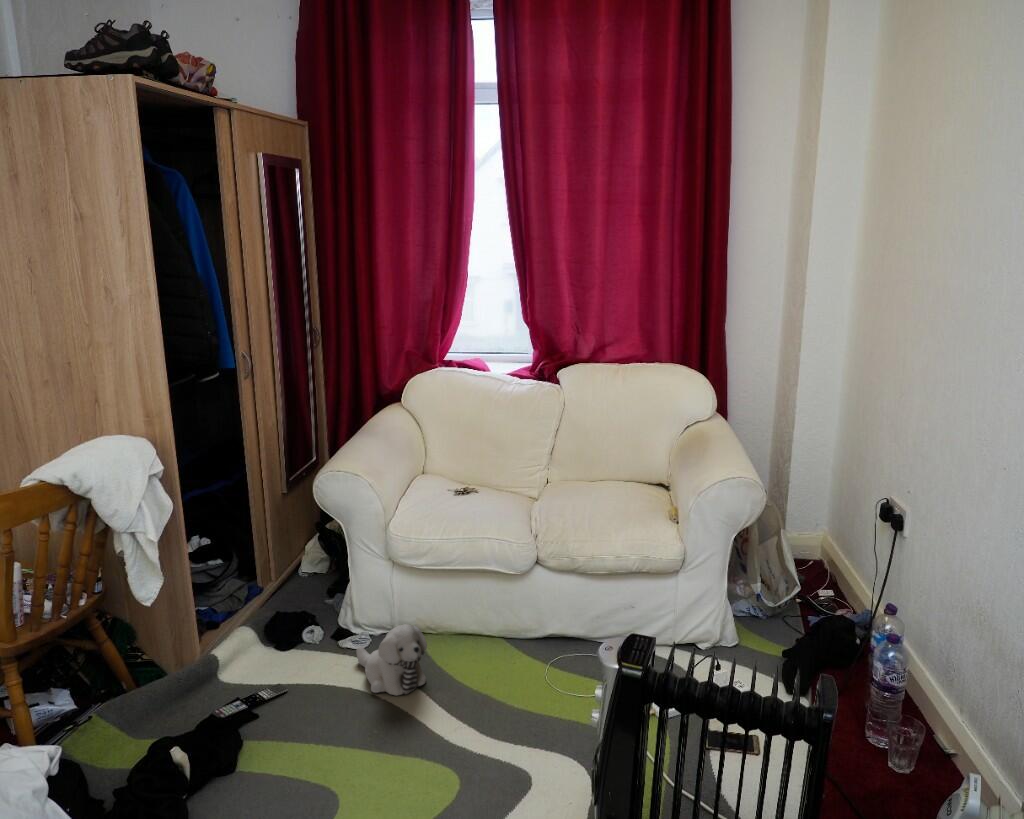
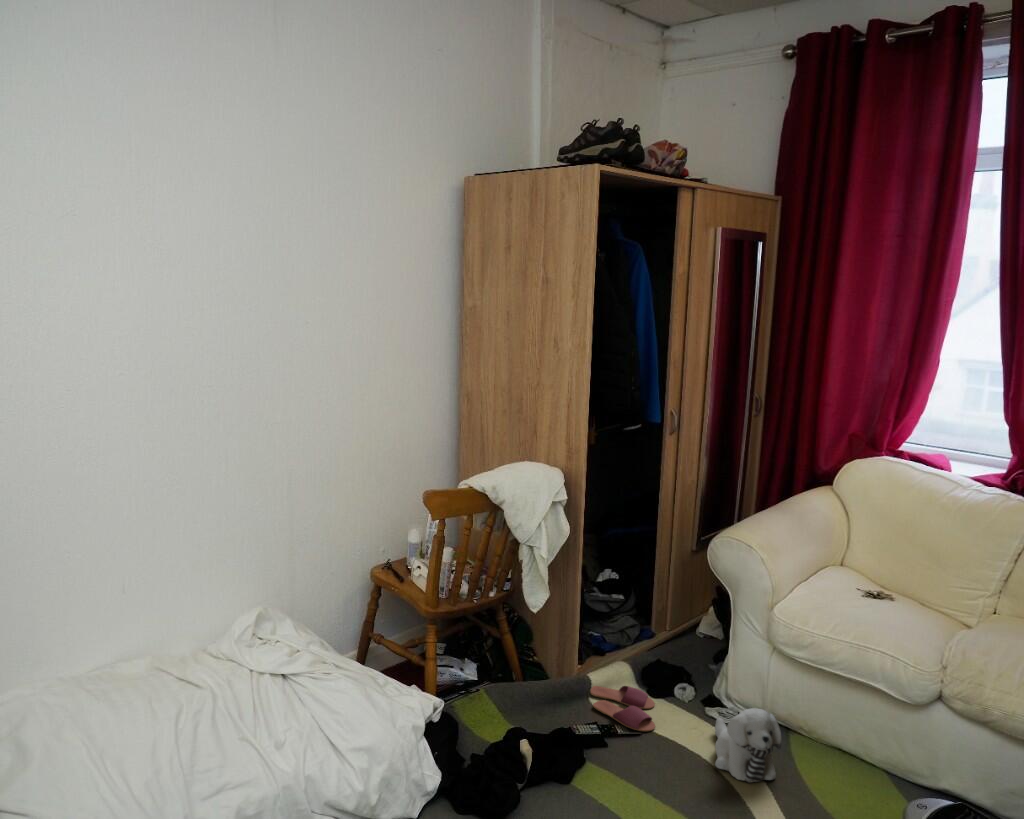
slippers: none [217,648,300,689] -> present [591,686,655,731]

